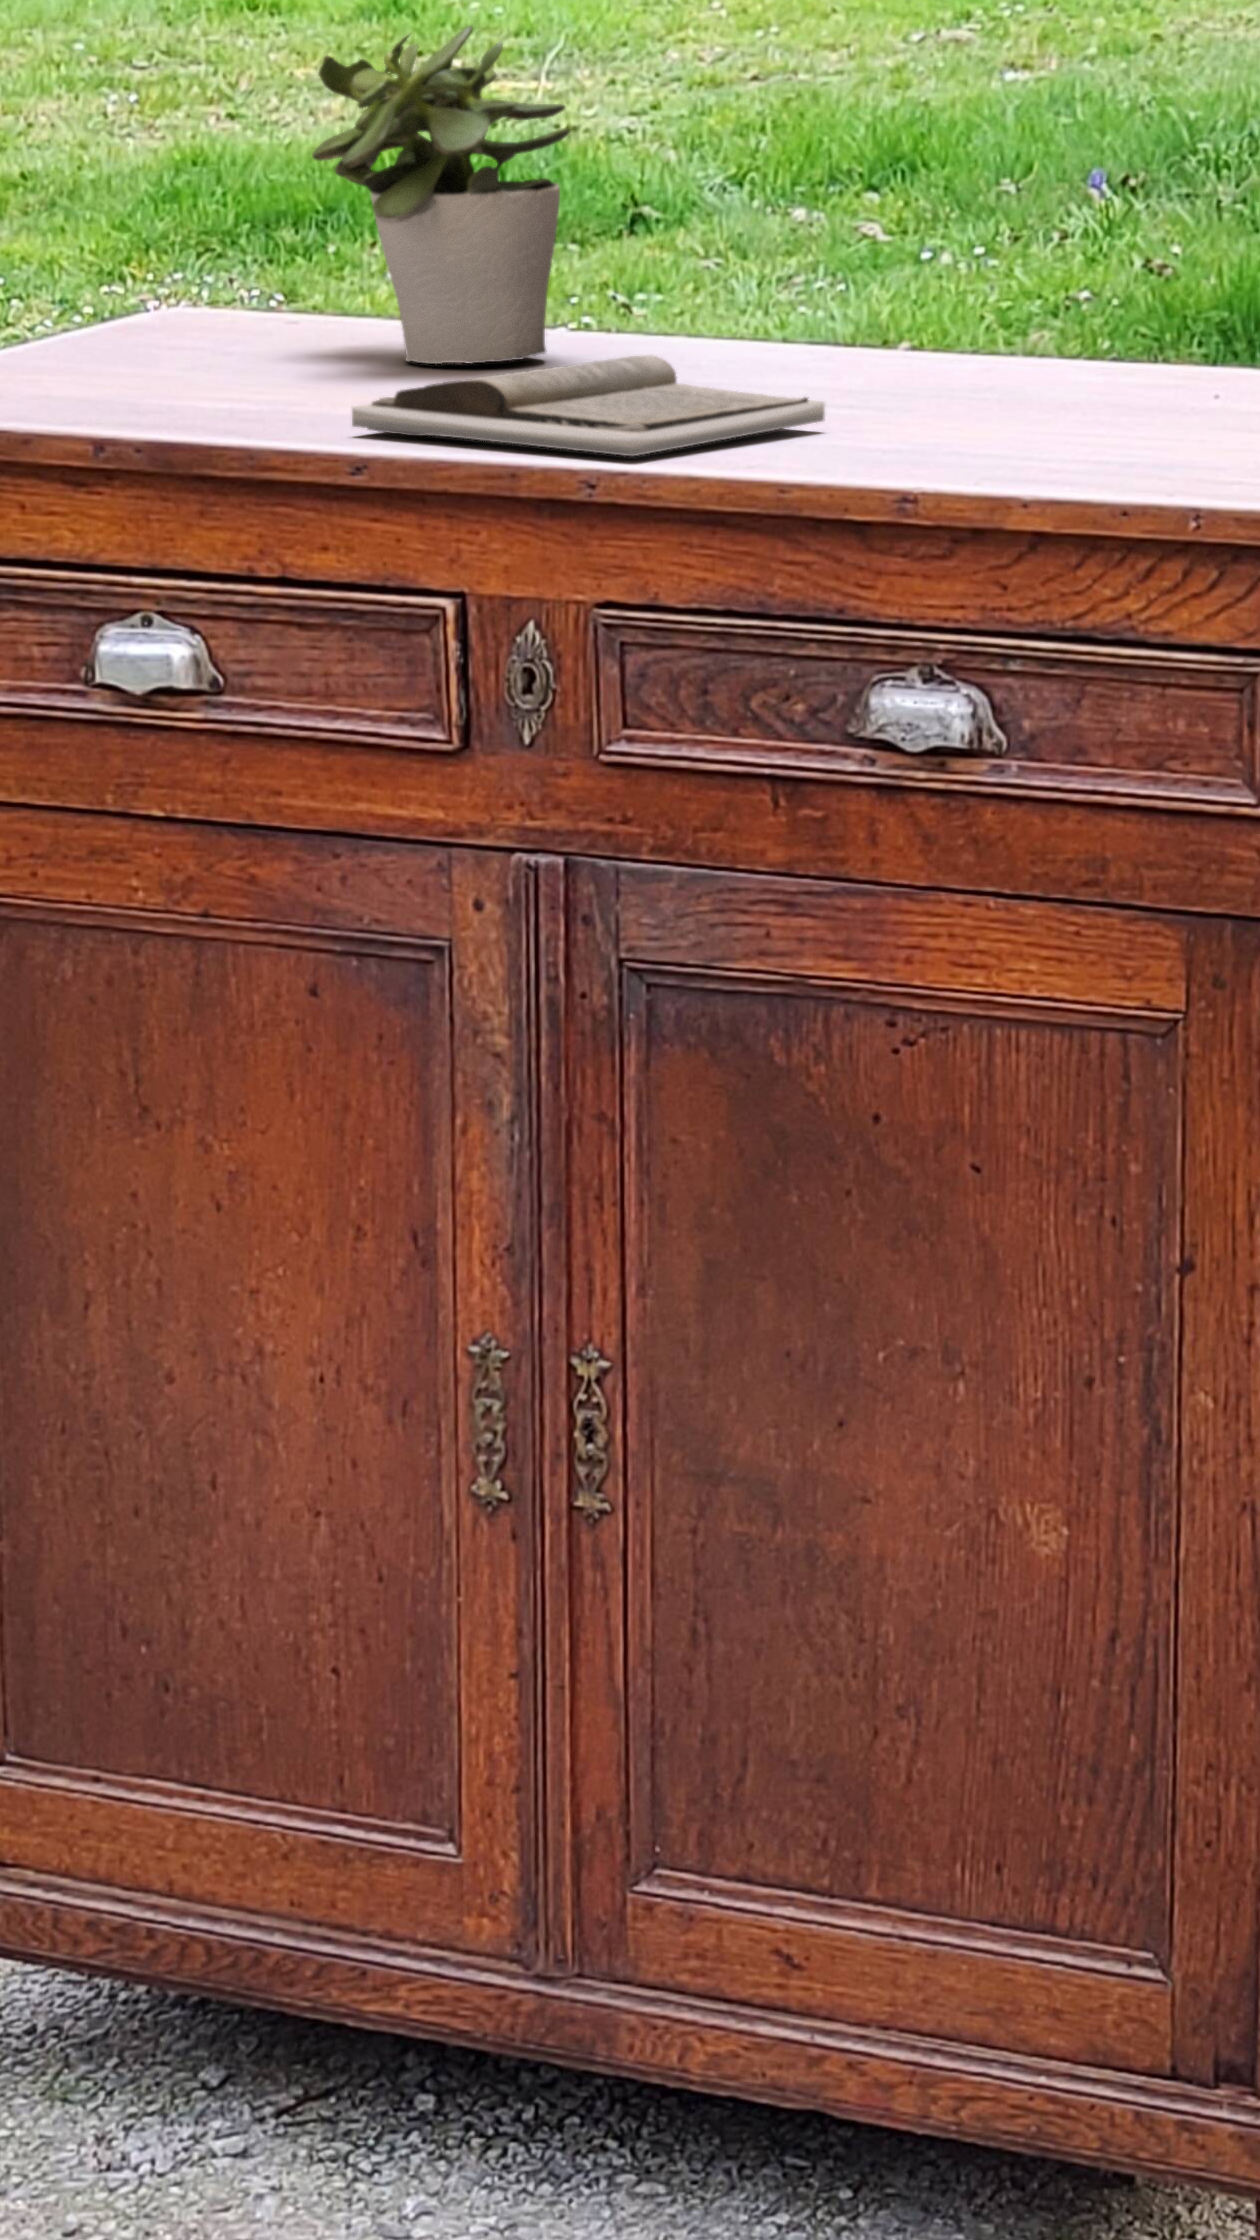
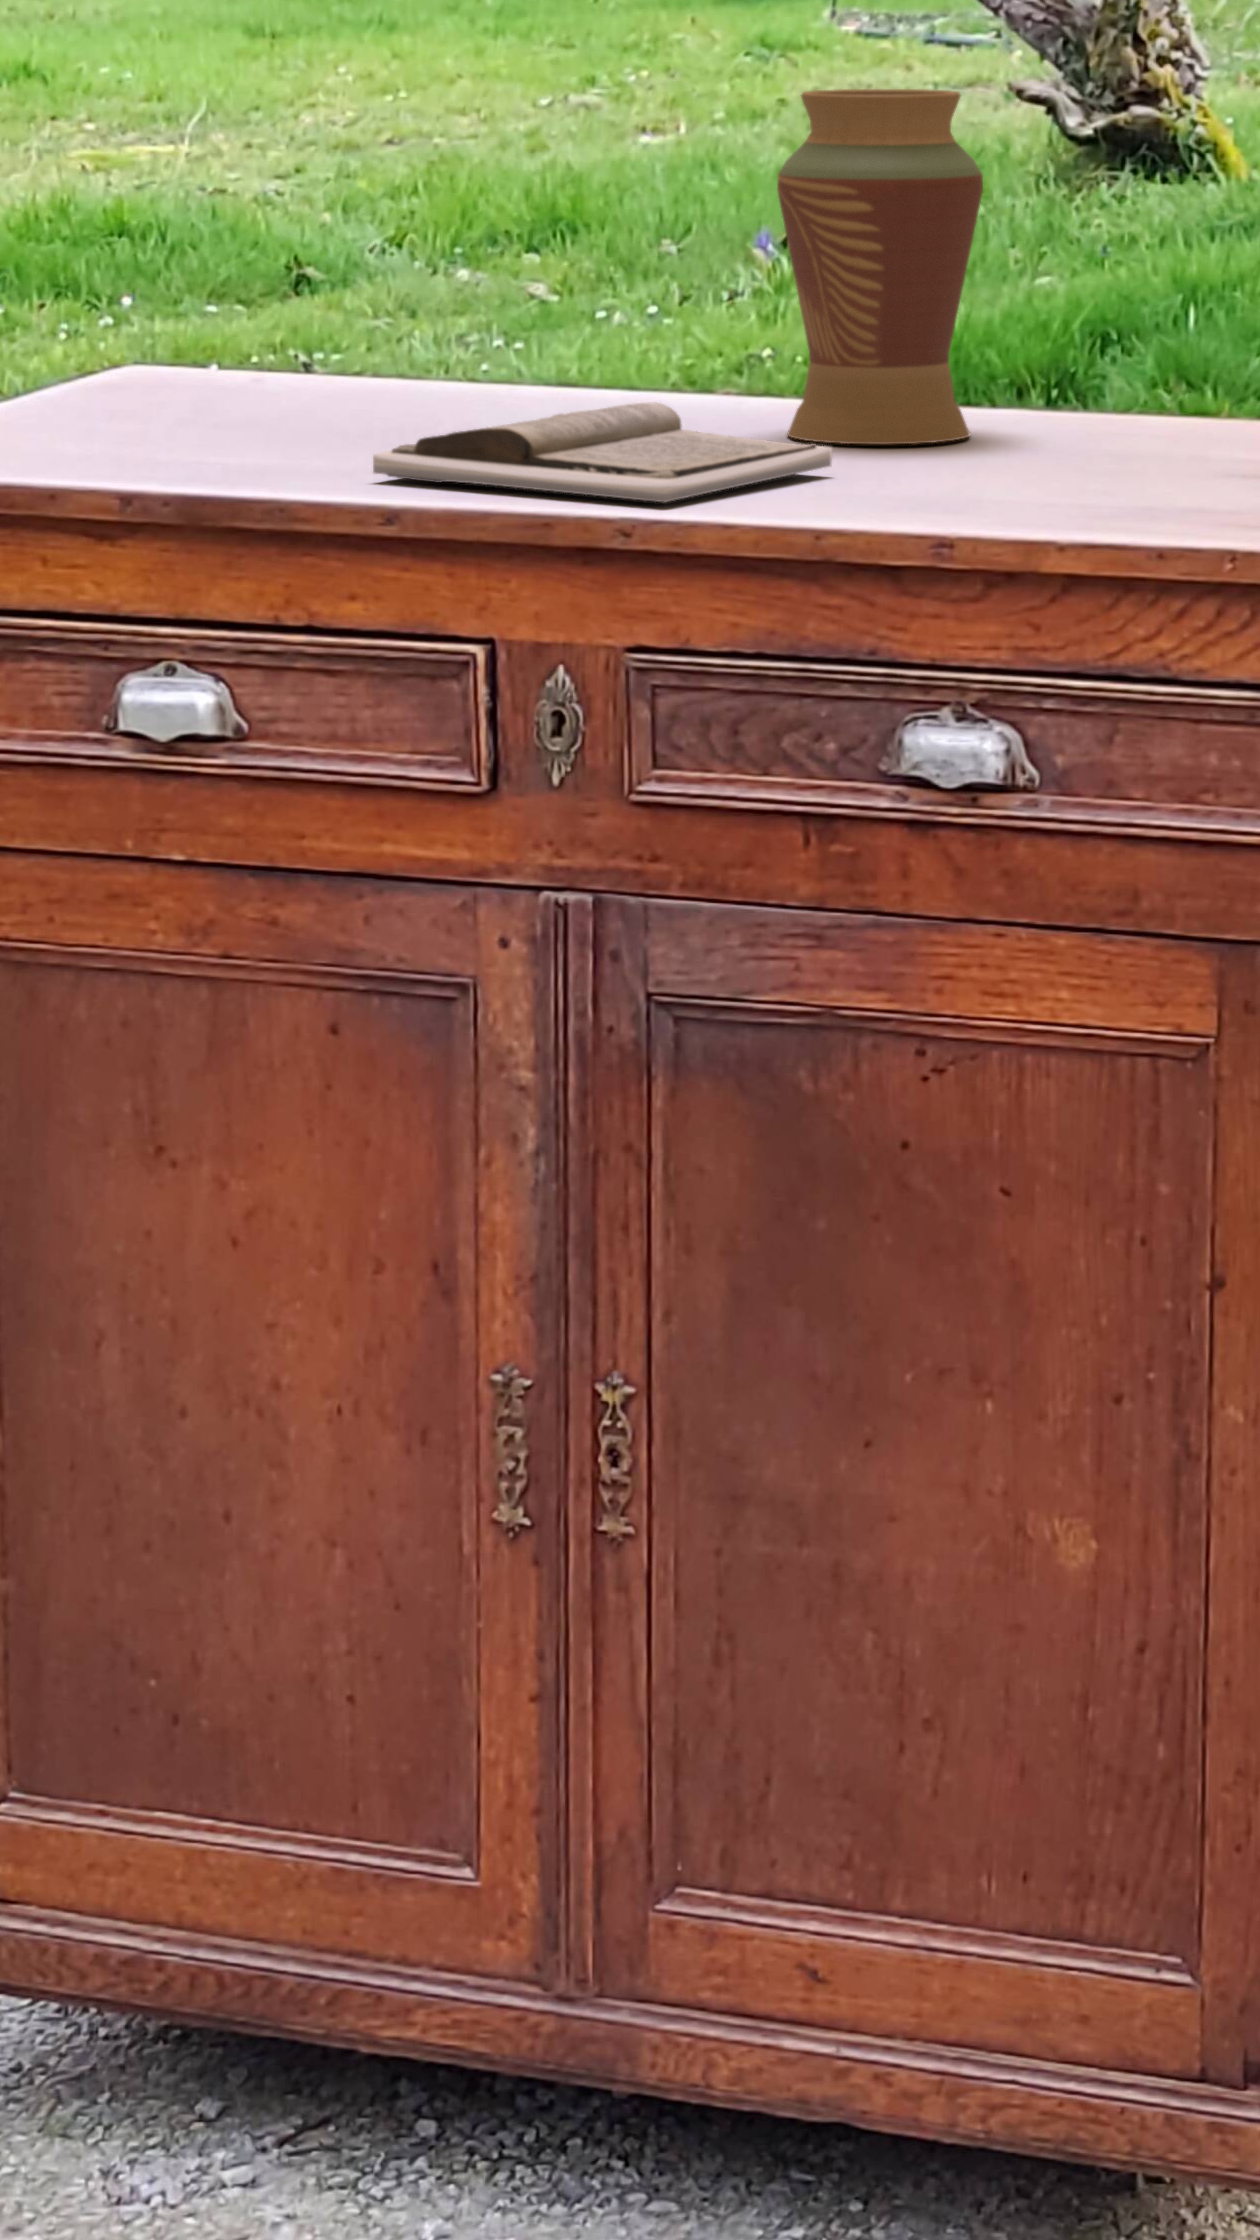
potted plant: present [312,26,570,364] -> none [283,80,544,409]
vase: none [792,33,1003,400] -> present [777,89,983,444]

